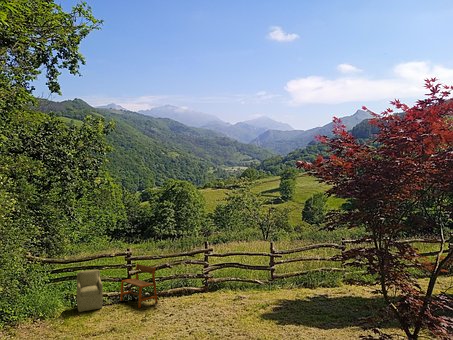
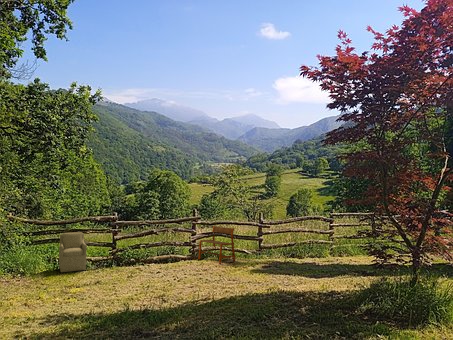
bench: present [120,264,158,308] -> present [198,226,235,264]

